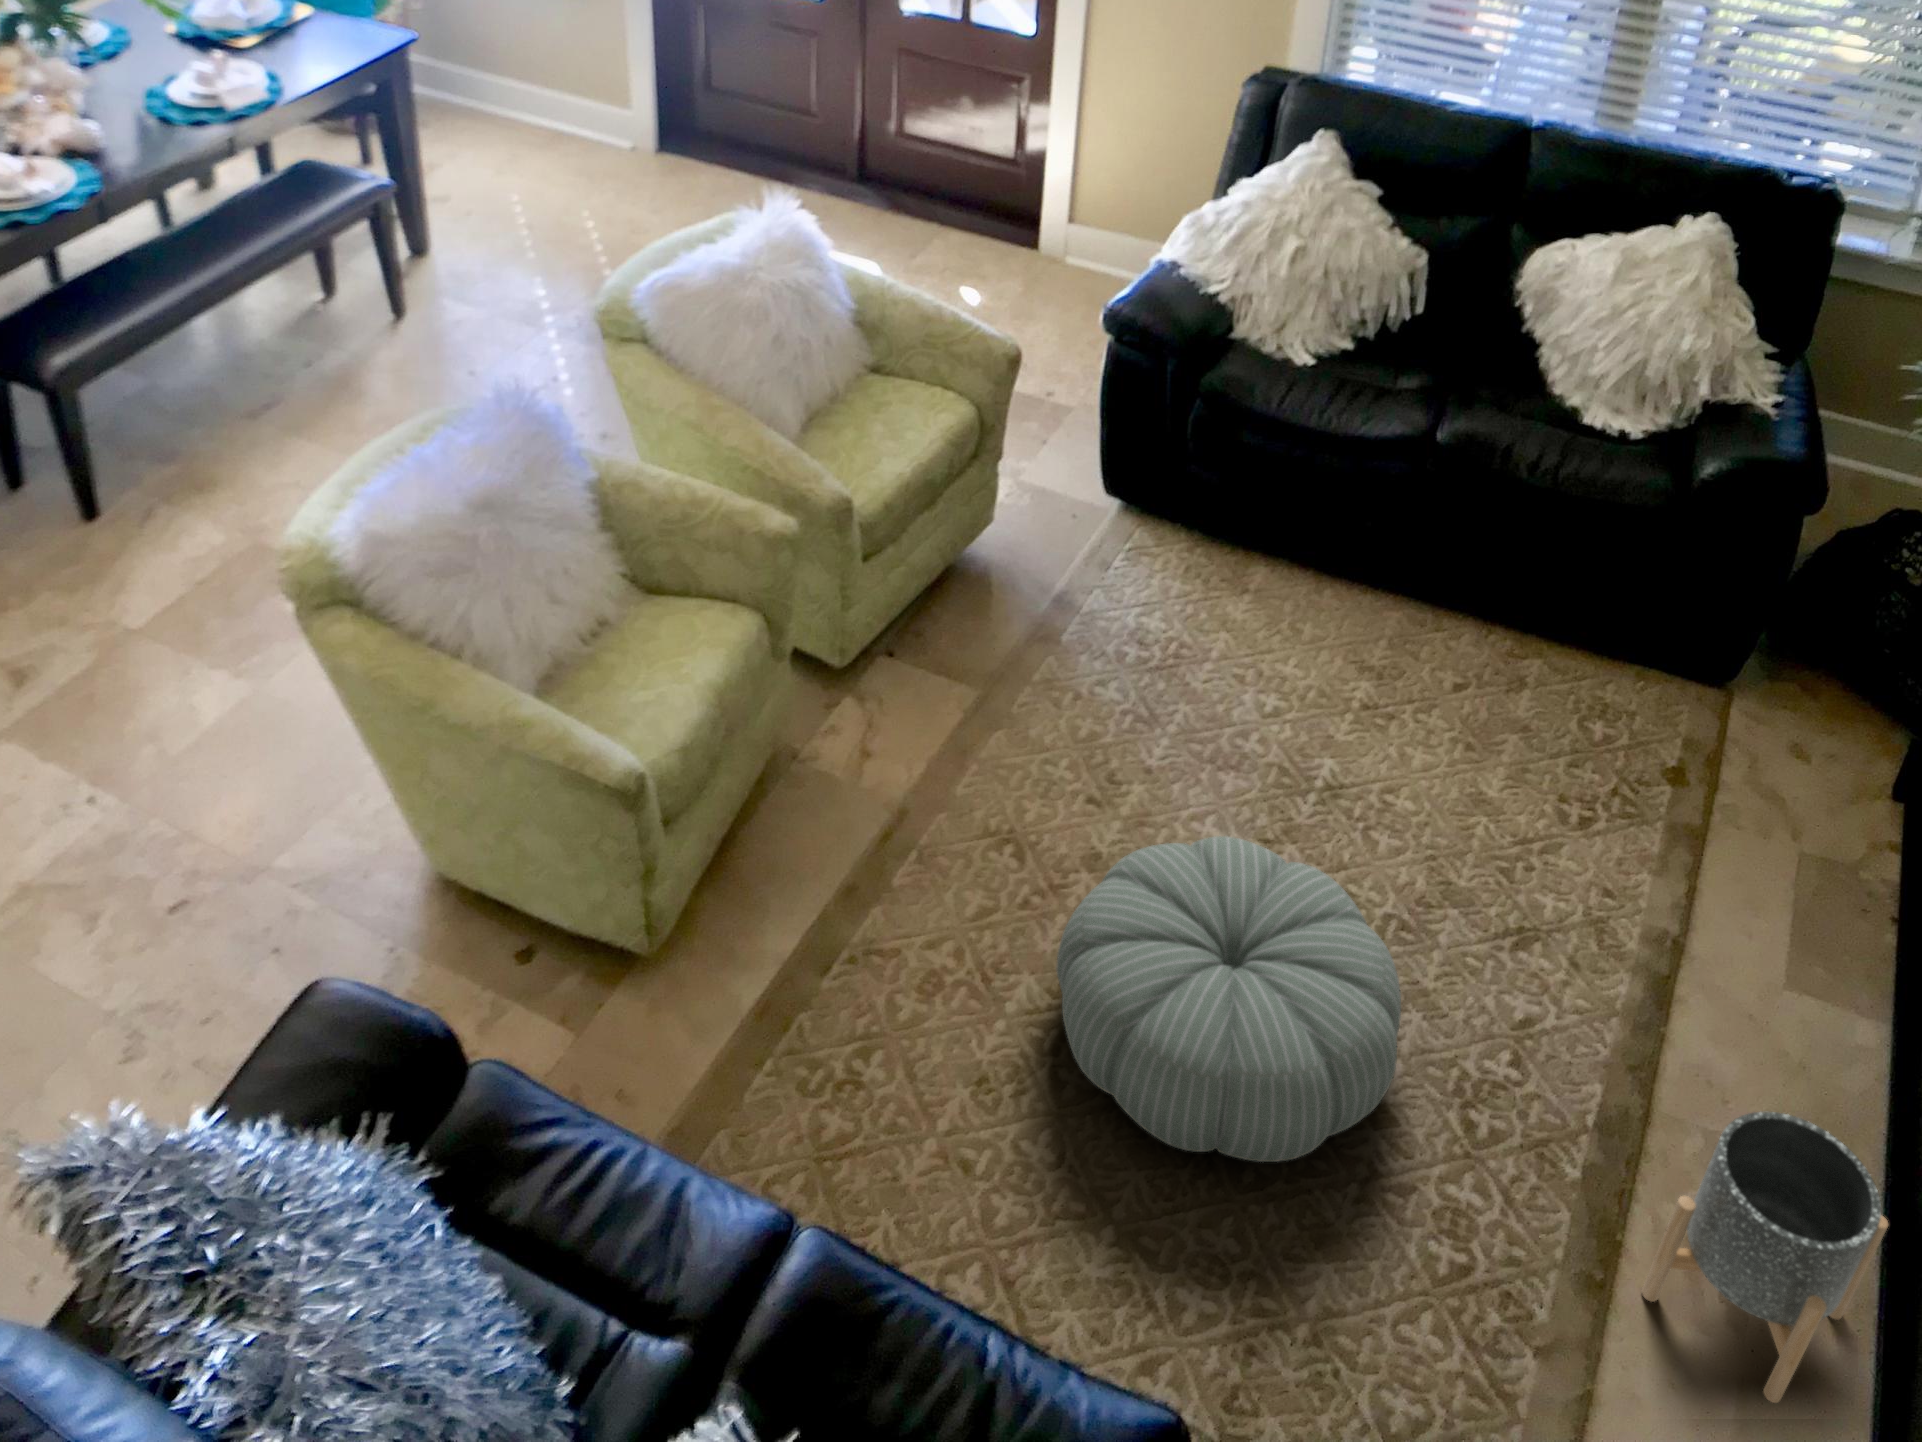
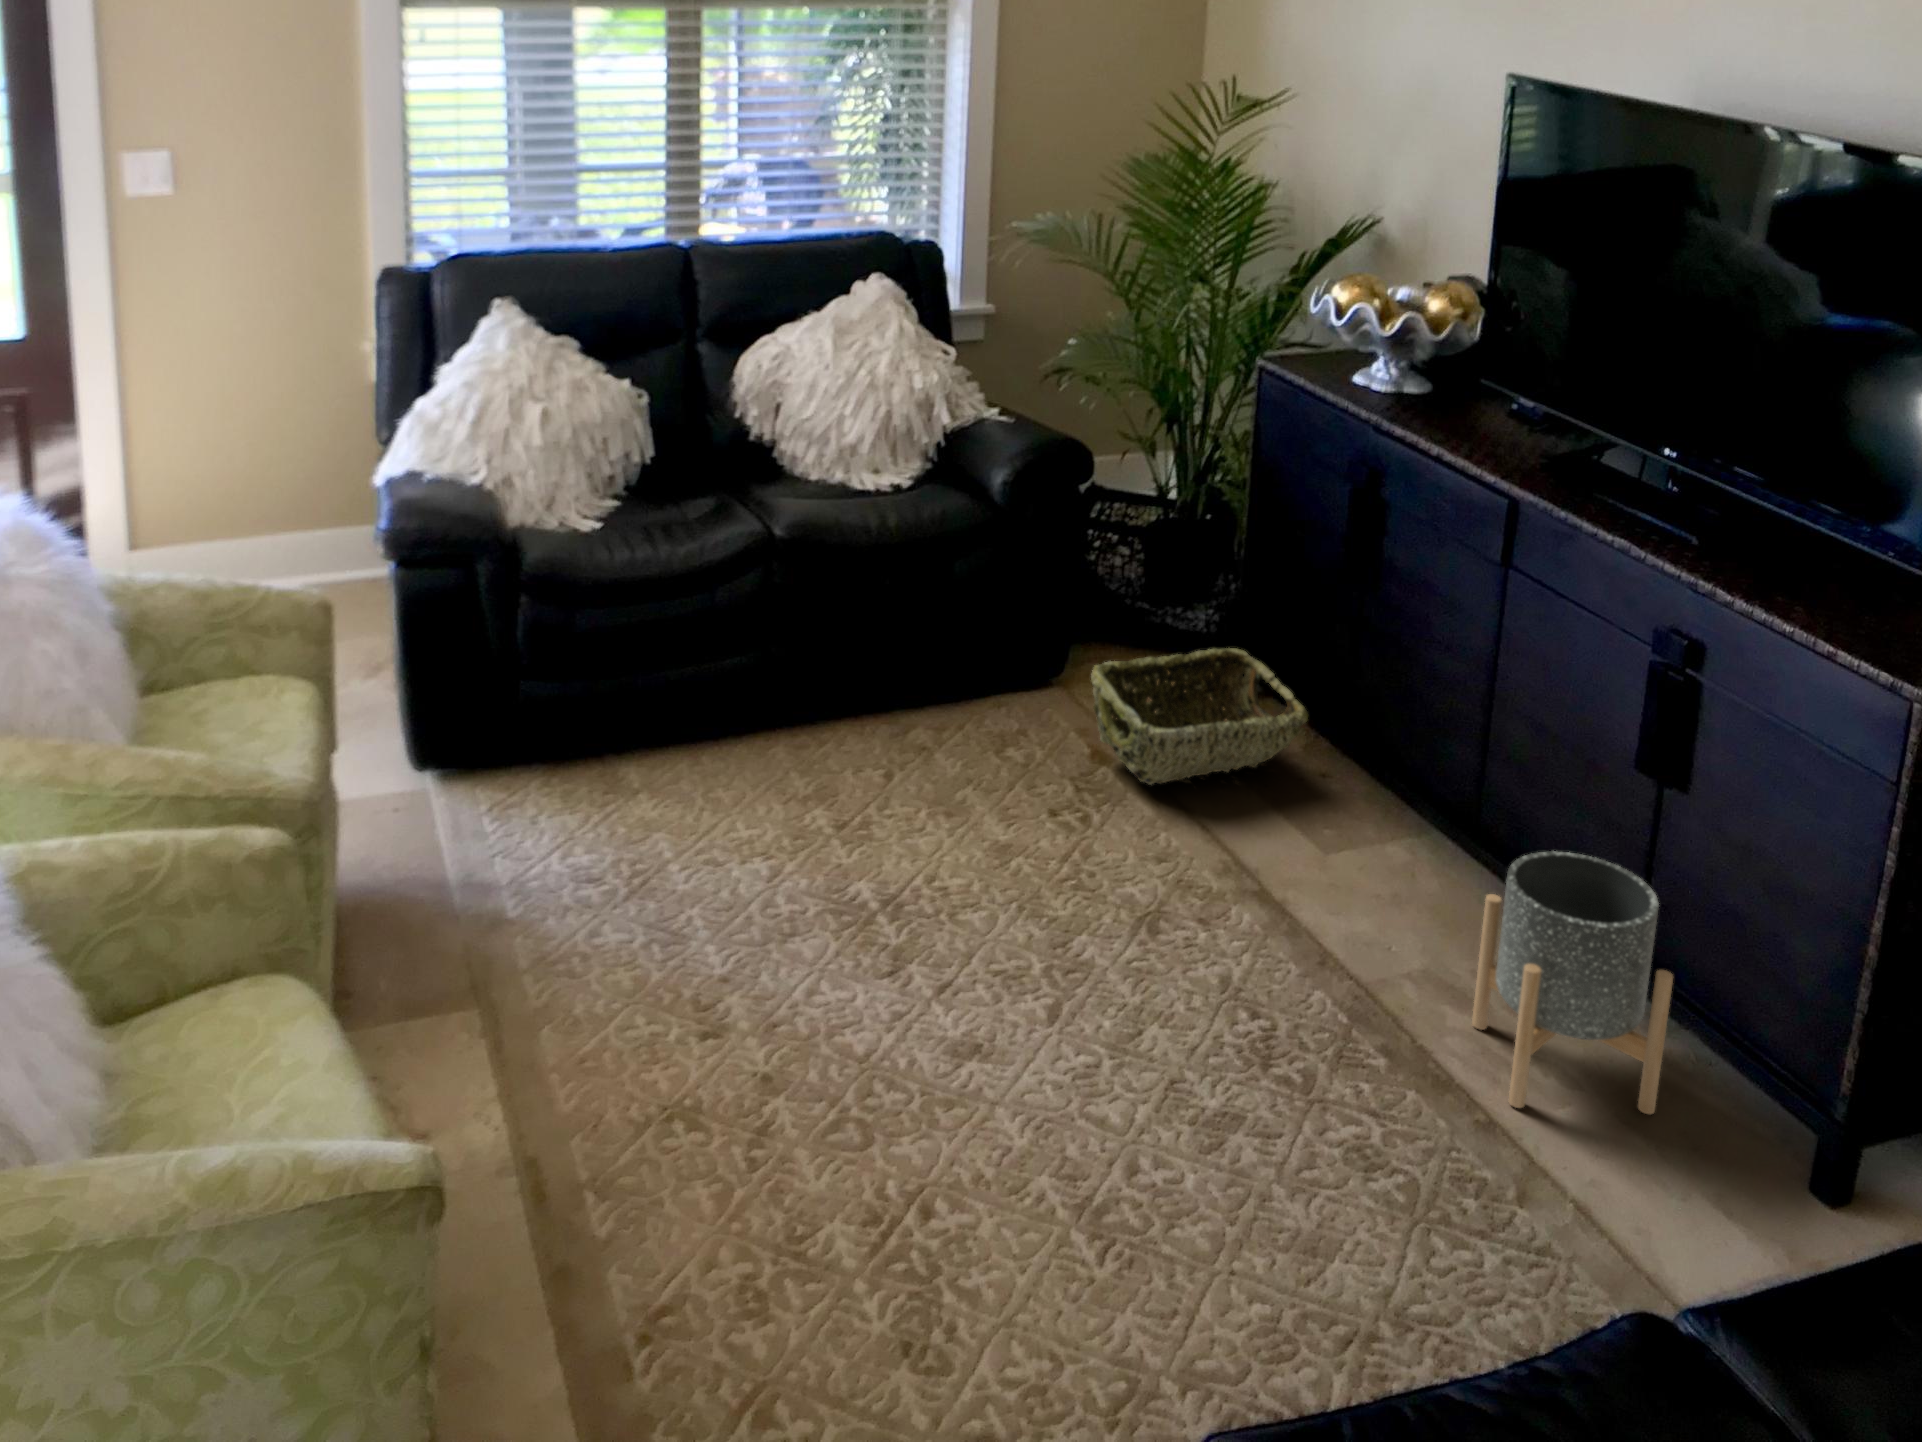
woven basket: none [1668,691,1904,875] -> present [1091,648,1309,785]
pouf: present [1056,836,1401,1162] -> none [844,916,1254,1264]

